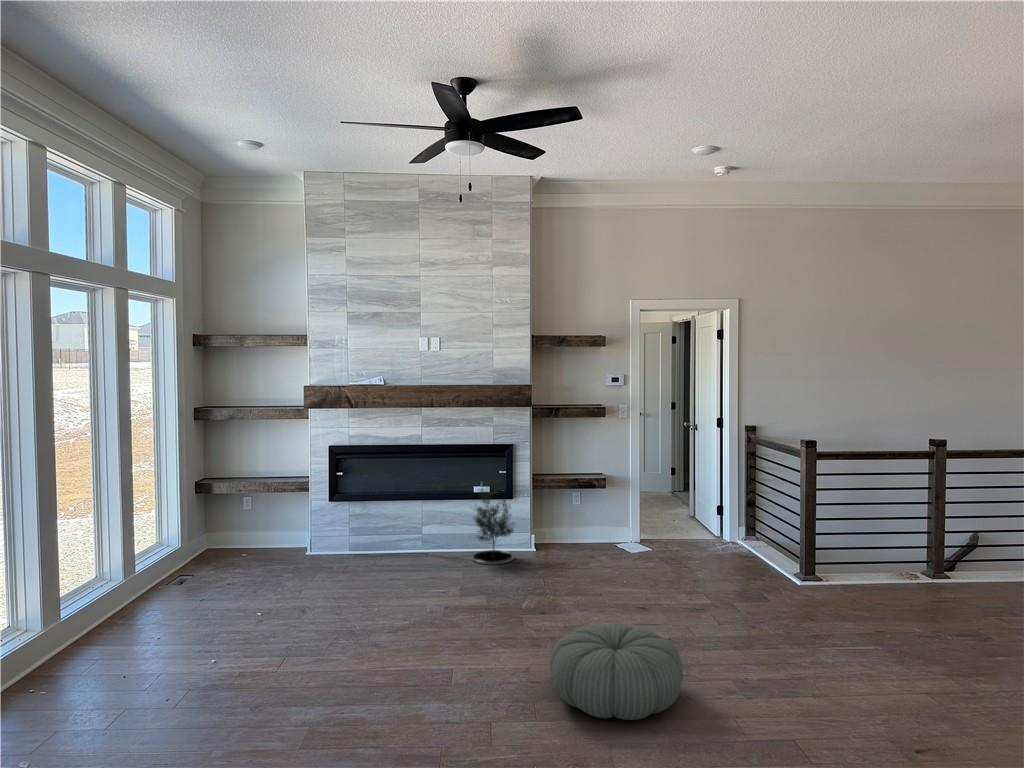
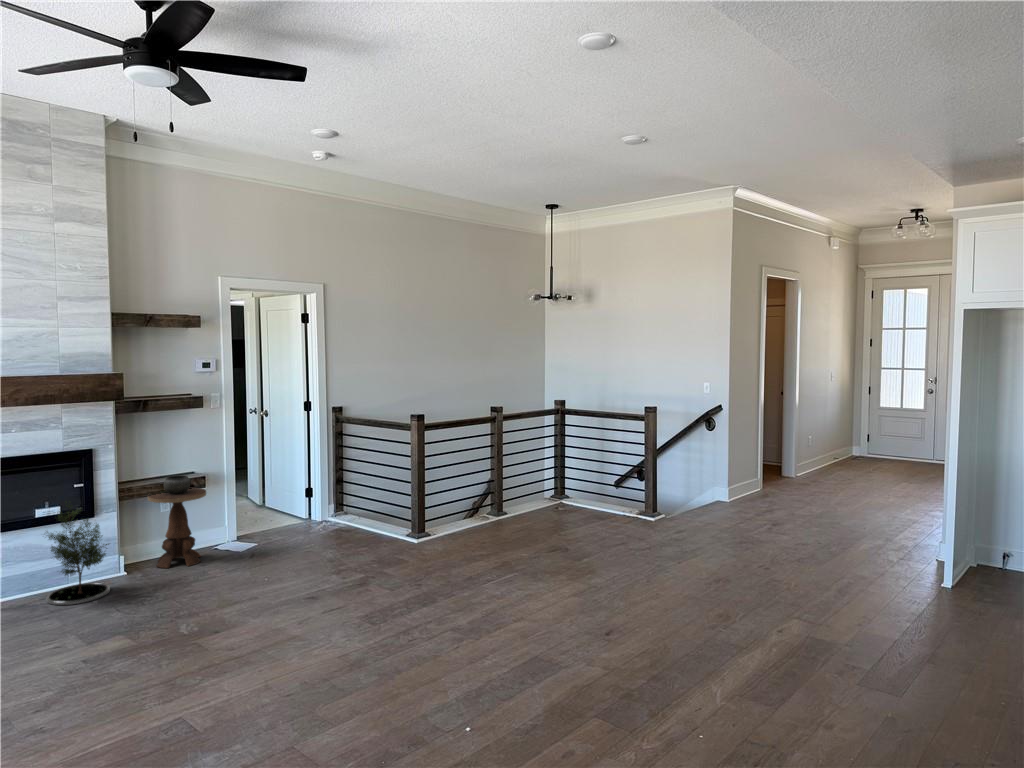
side table: none [555,475,601,556] -> present [148,475,206,568]
pouf: present [550,624,683,720] -> none [319,606,452,700]

